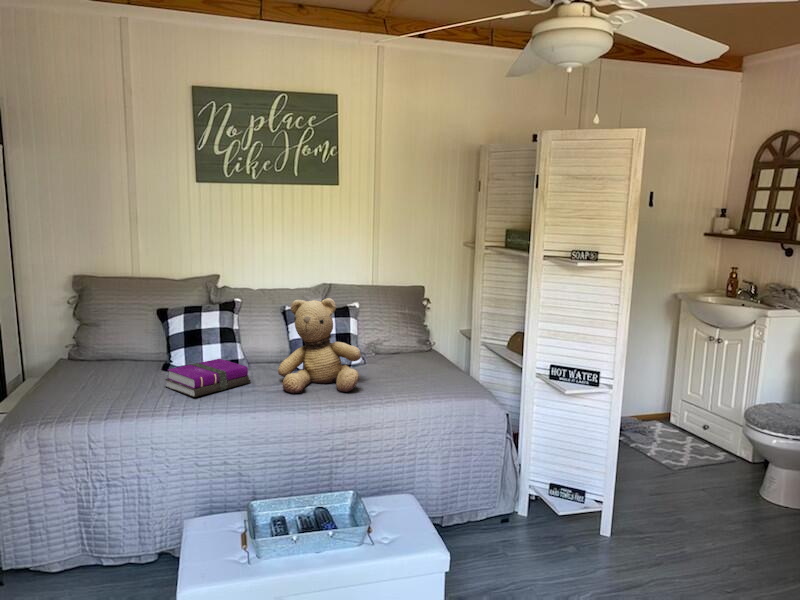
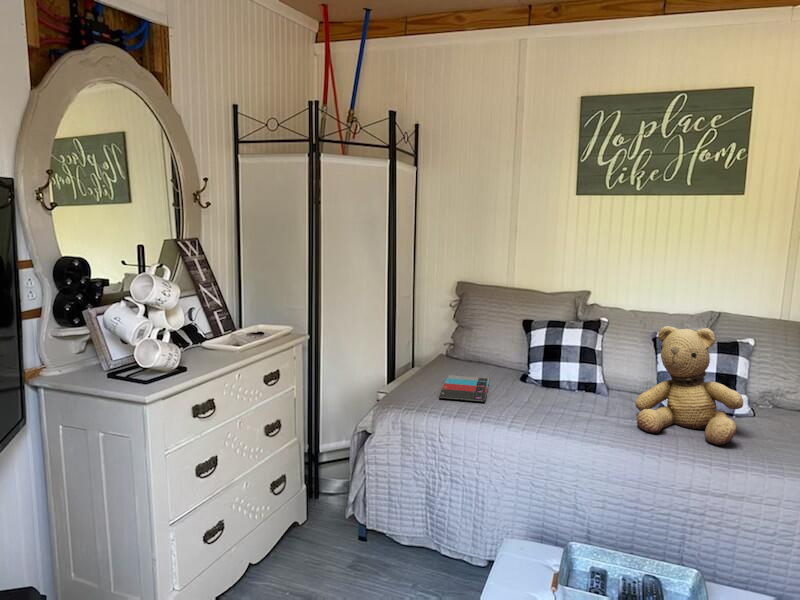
notebook: present [165,359,251,397] -> none [516,378,603,414]
smartphone: none [79,374,134,403] -> present [439,375,489,402]

